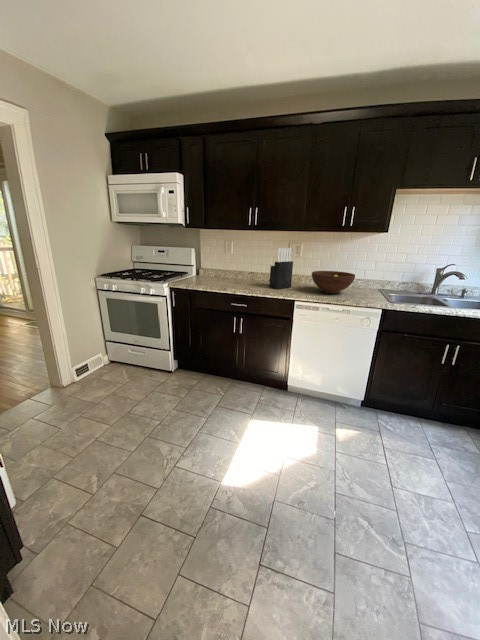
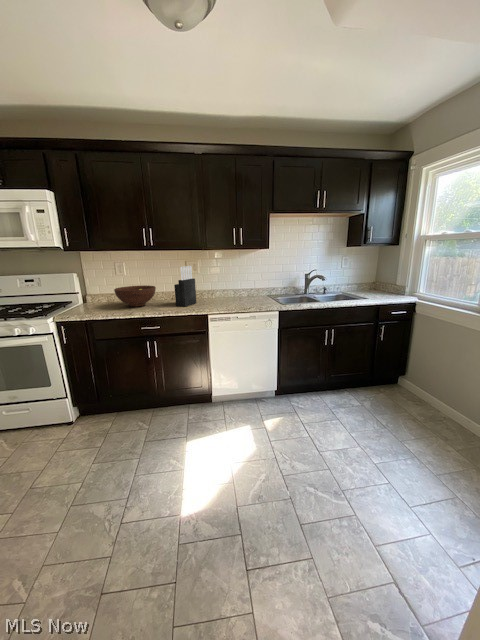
fruit bowl: present [312,271,355,293] -> present [114,285,156,307]

